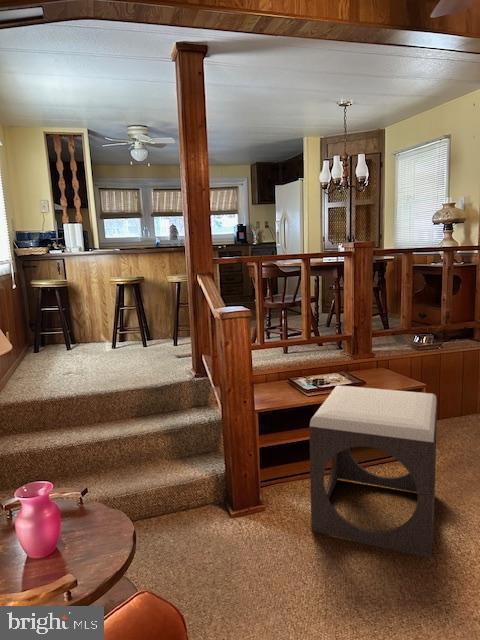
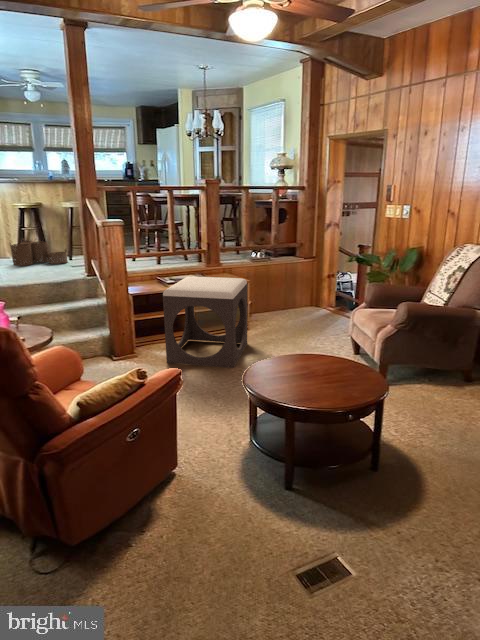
woven basket: none [104,319,171,355] -> present [9,240,68,266]

